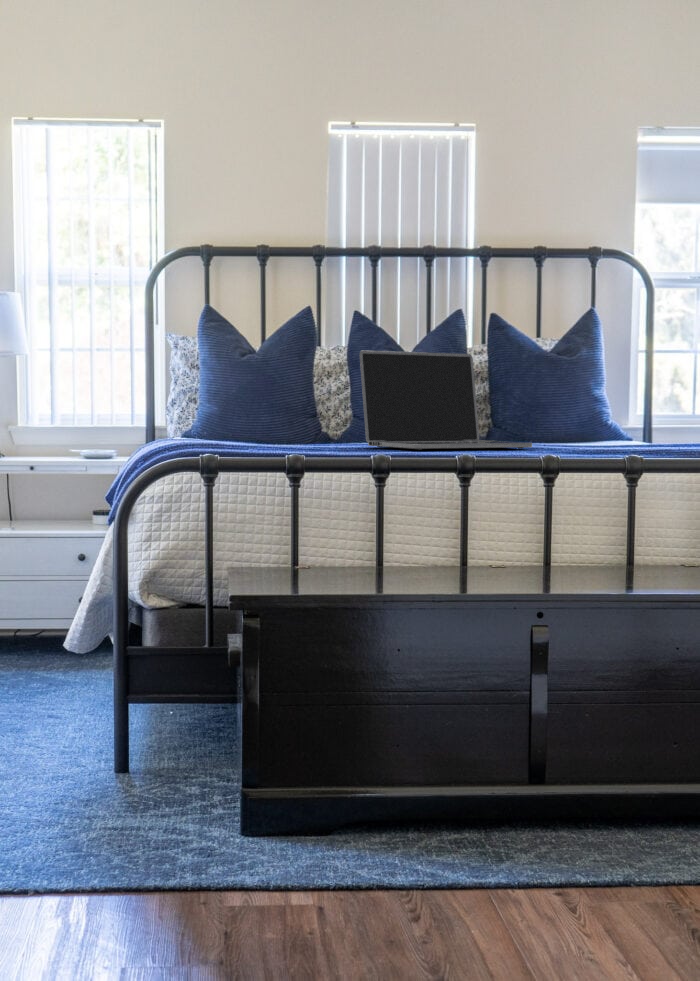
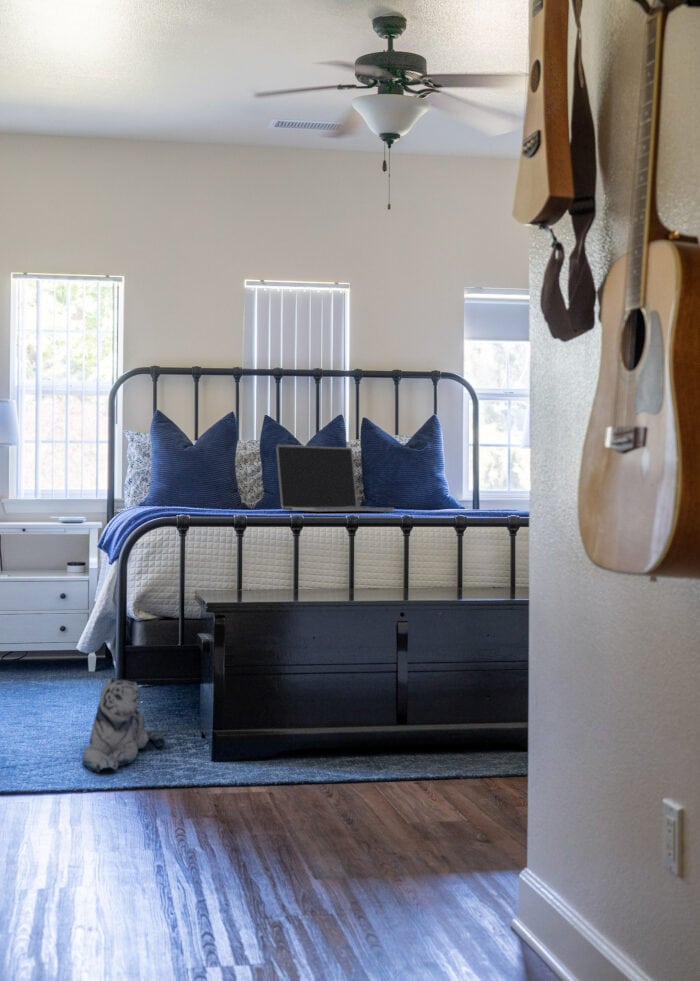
plush toy: none [52,703,180,849] -> present [83,679,165,772]

